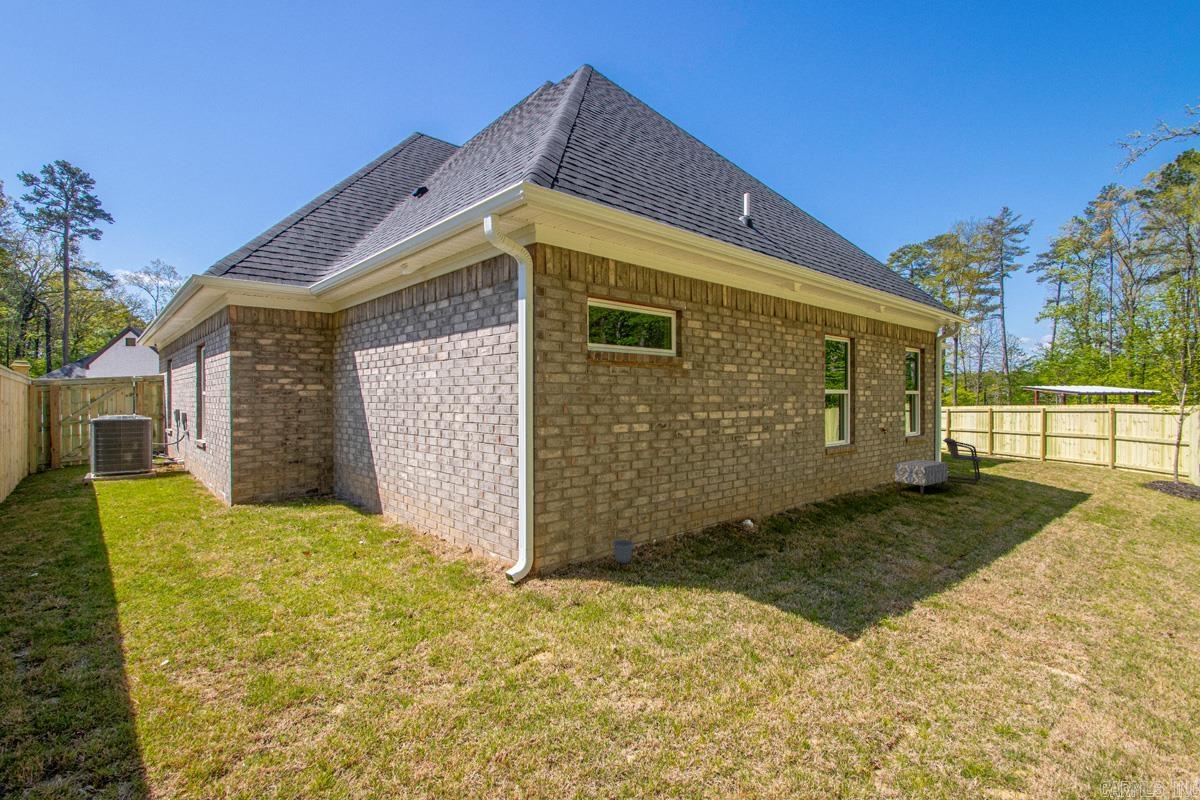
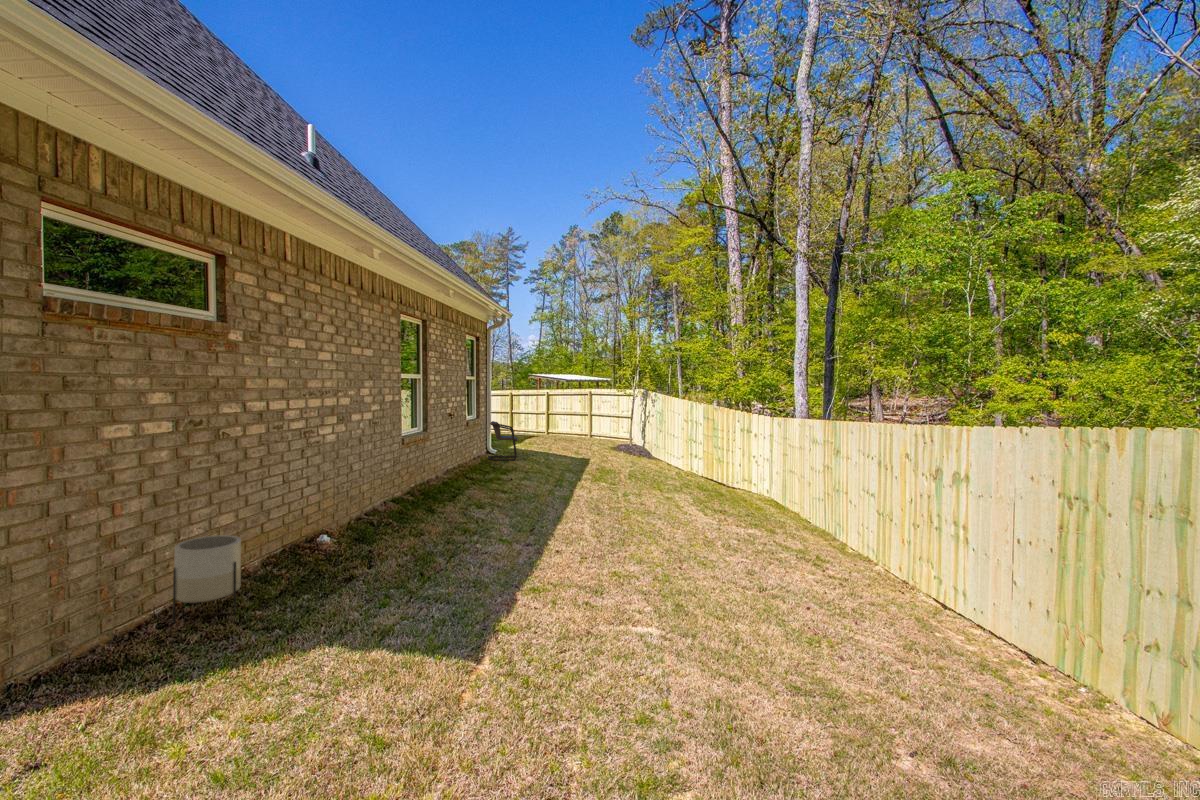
bench: present [895,460,948,494] -> none [456,443,497,475]
planter: none [646,501,683,558] -> present [173,535,241,624]
bucket: present [613,529,634,564] -> none [106,597,154,658]

